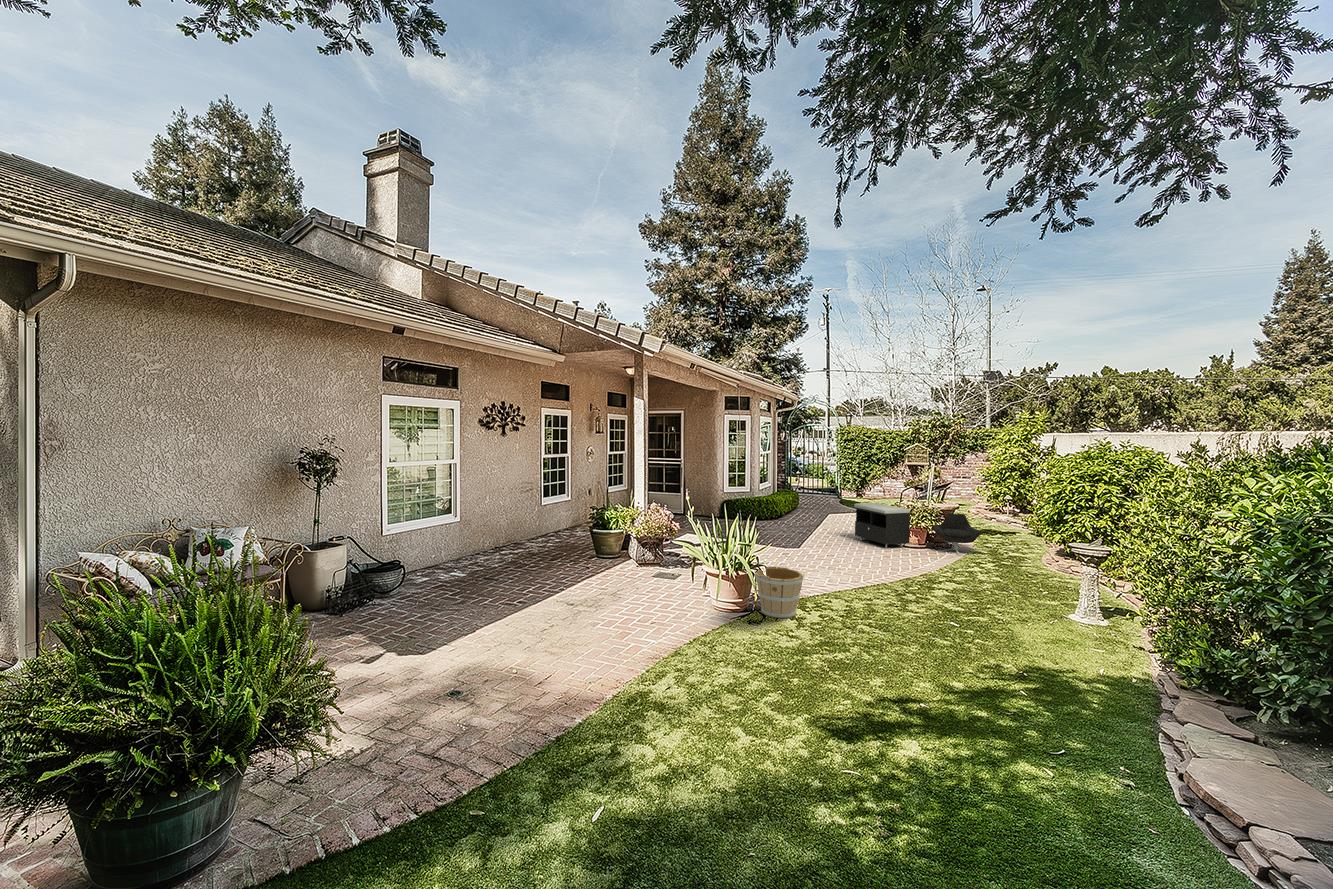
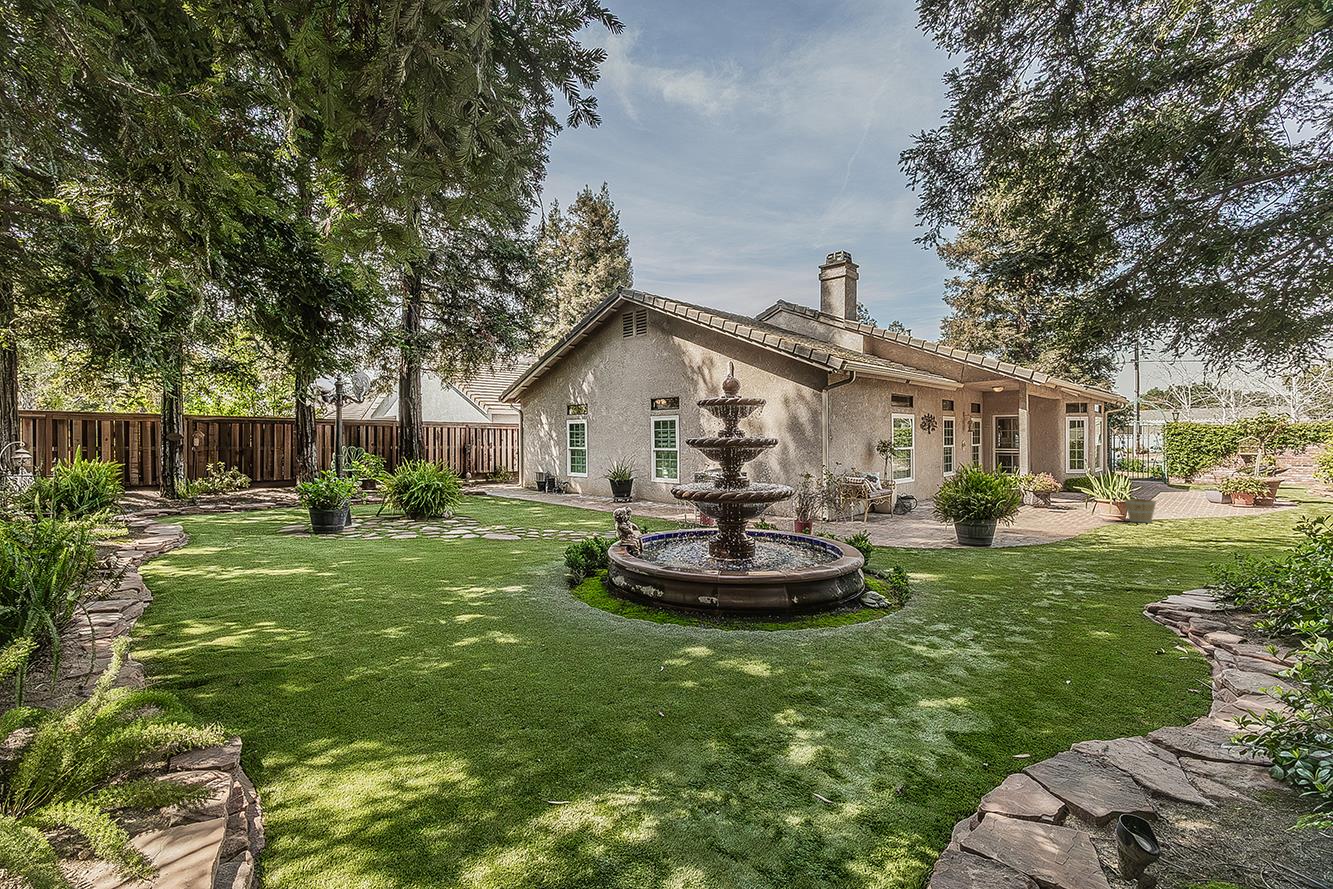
storage bench: present [854,503,910,548] -> none [1185,477,1235,507]
lounge chair: present [933,514,981,555] -> none [1255,482,1298,510]

